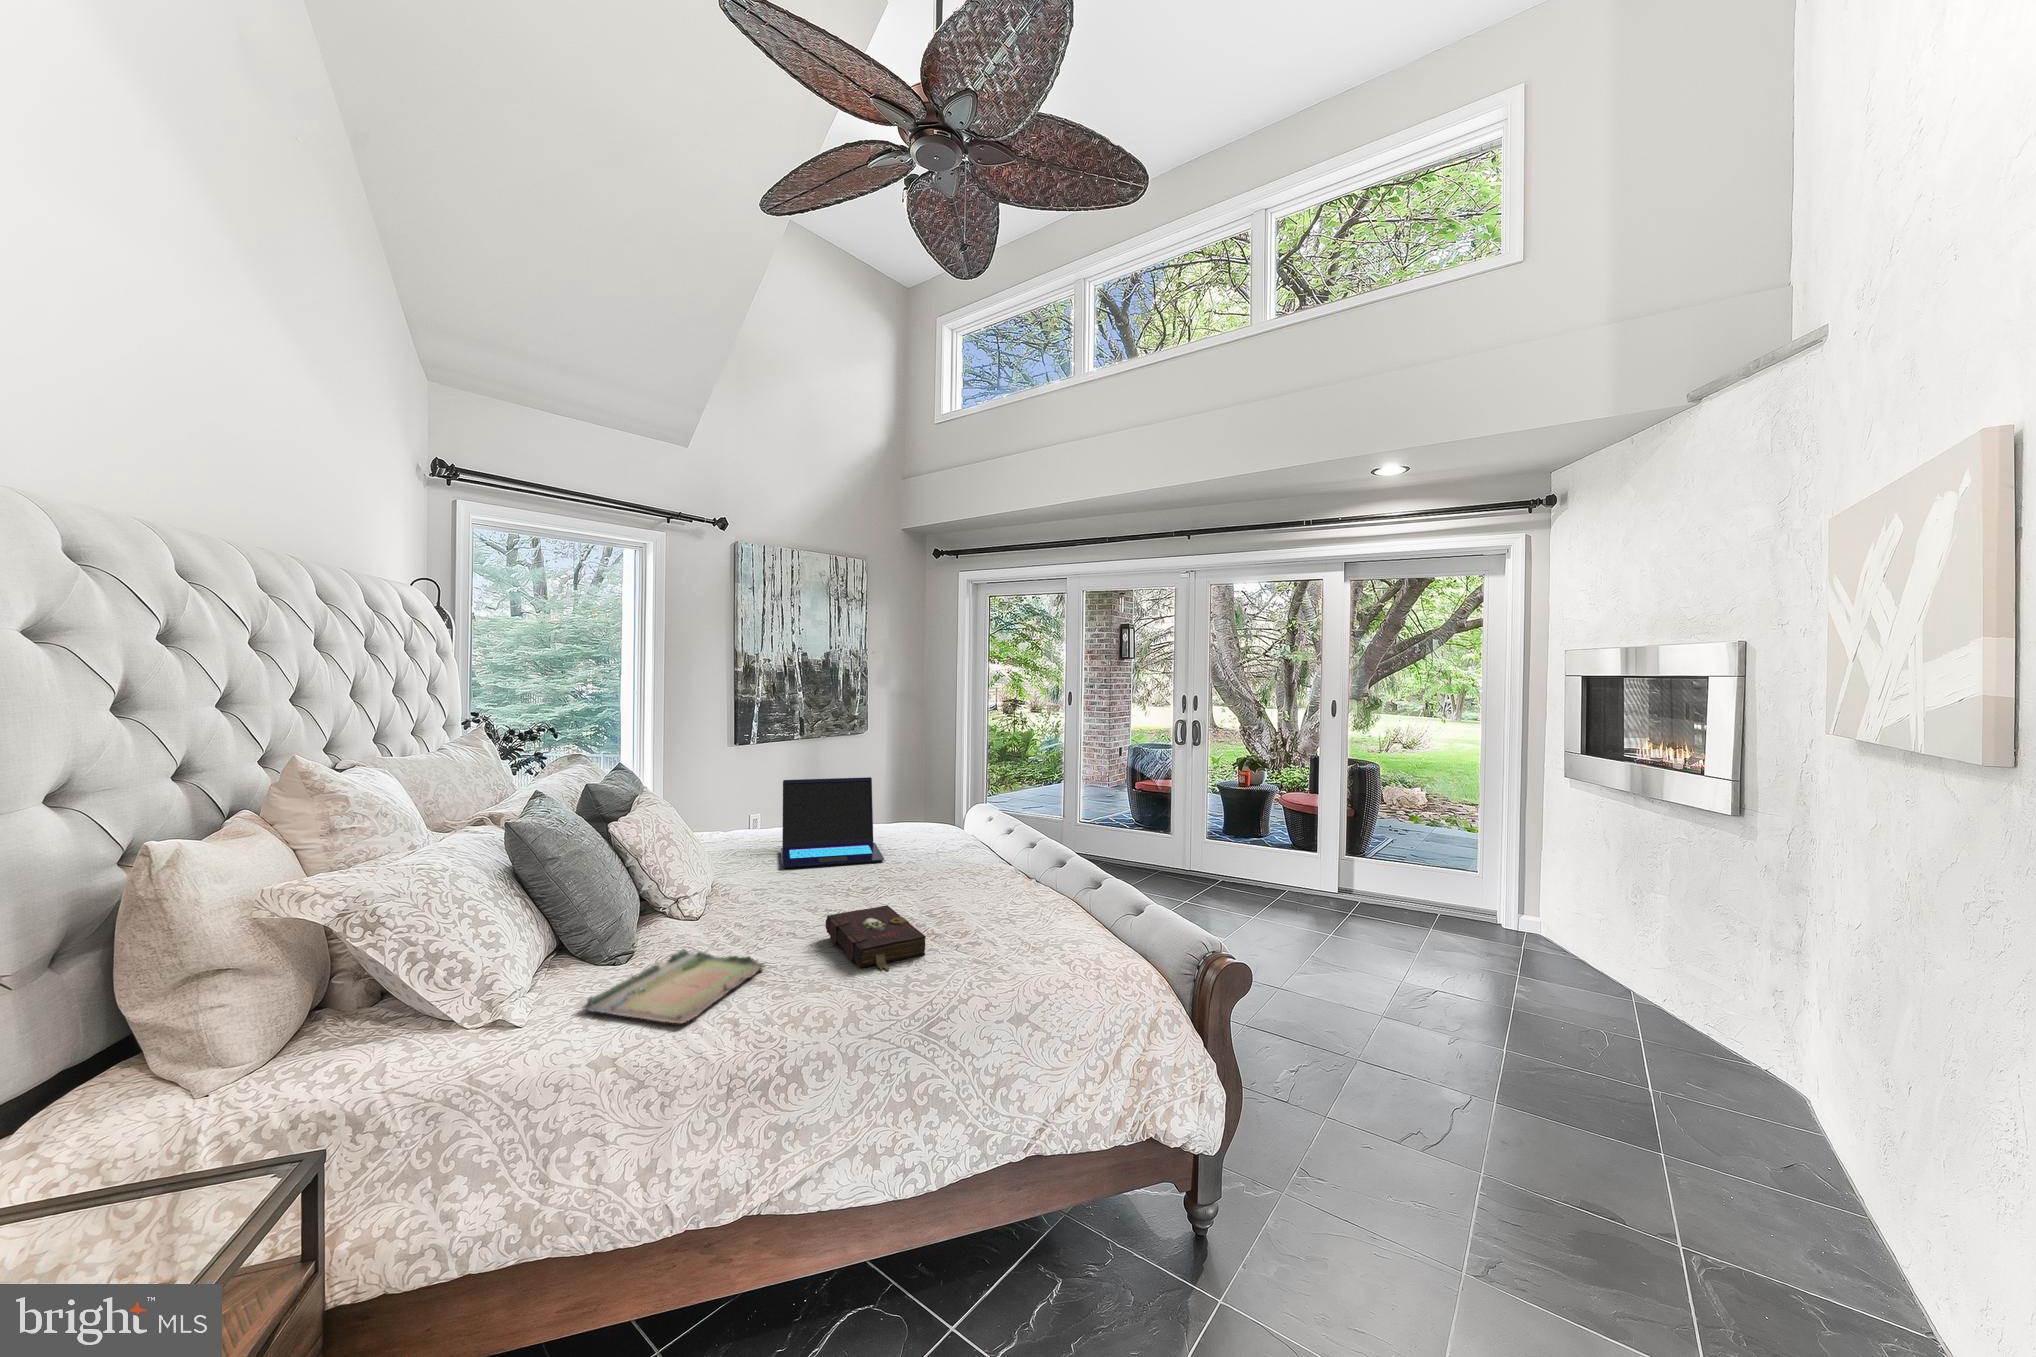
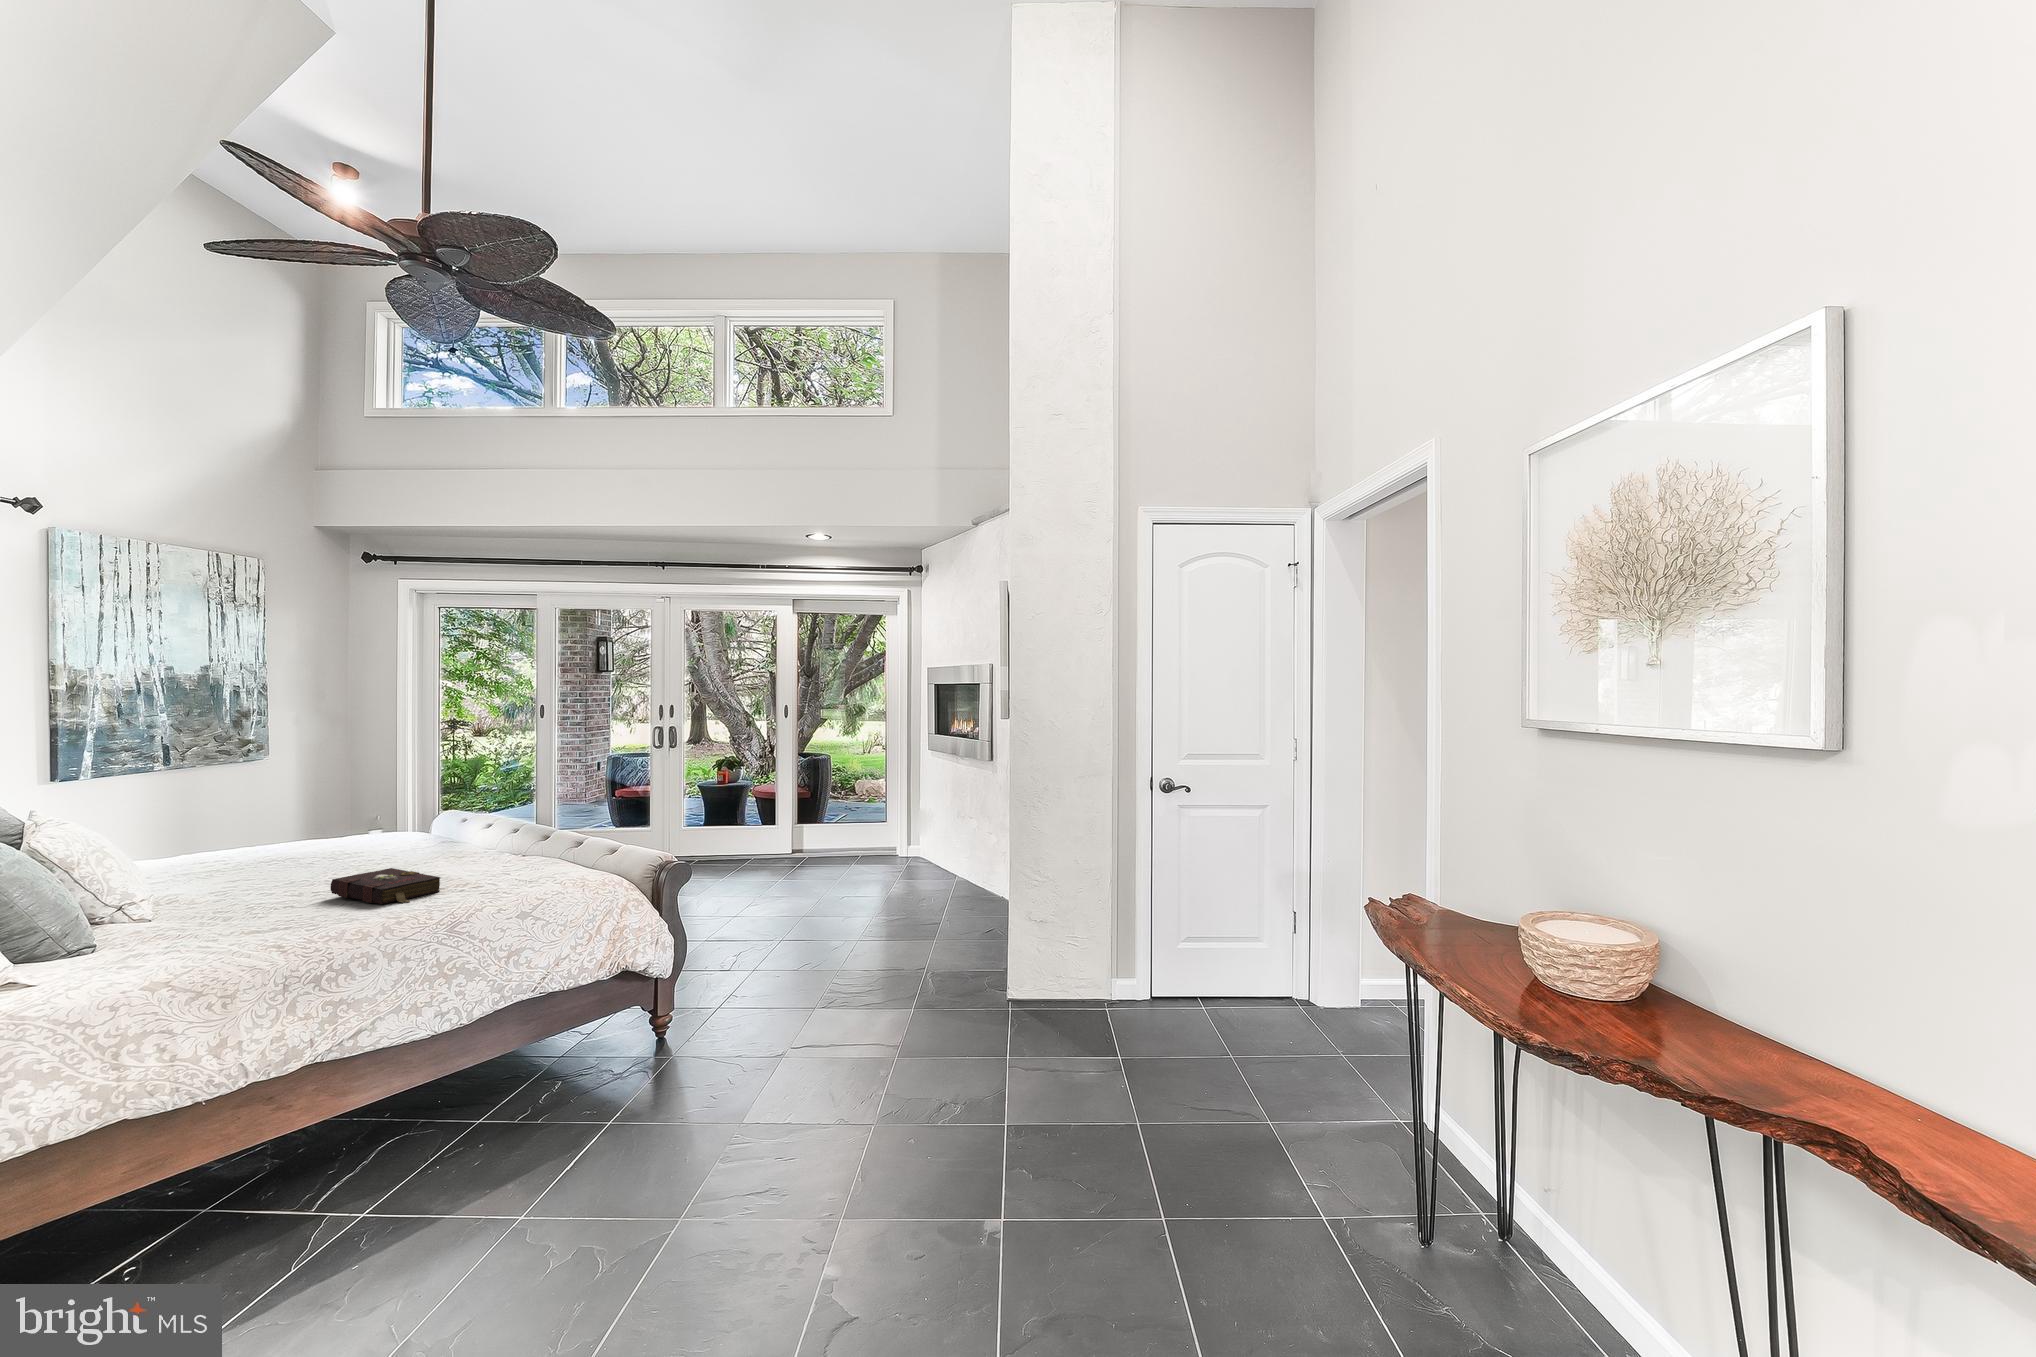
laptop: present [781,777,884,868] -> none [214,784,358,873]
tray: present [583,949,765,1023] -> none [98,906,283,960]

